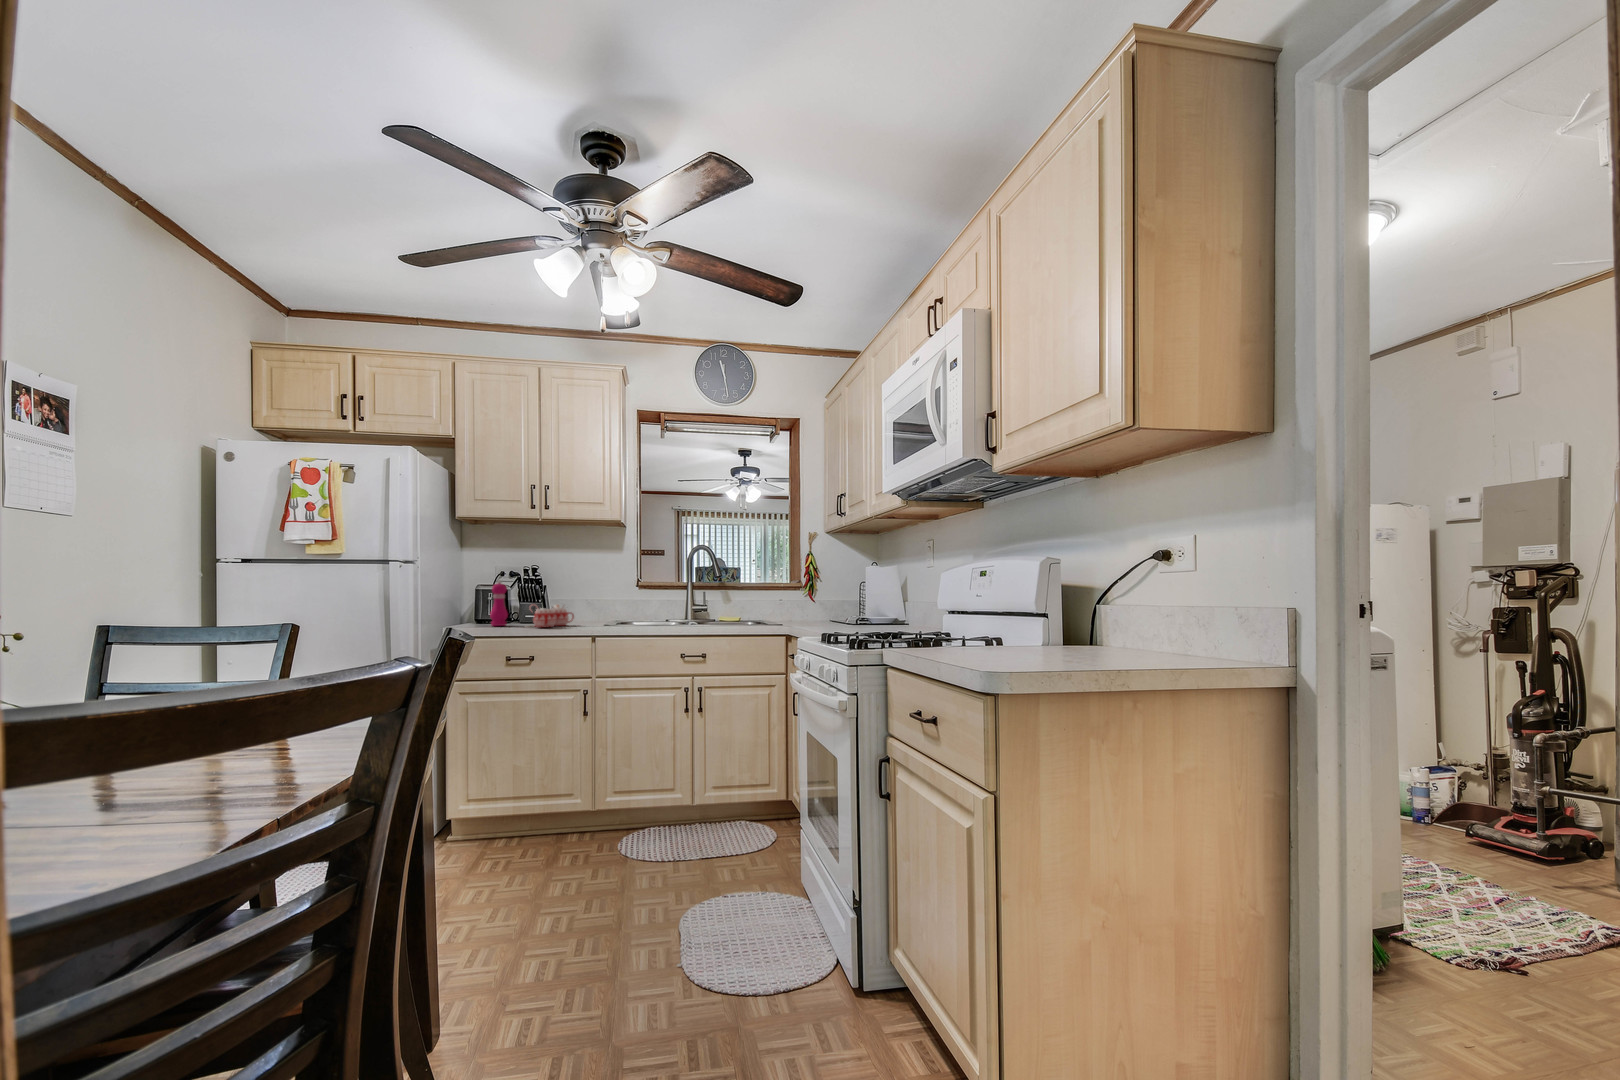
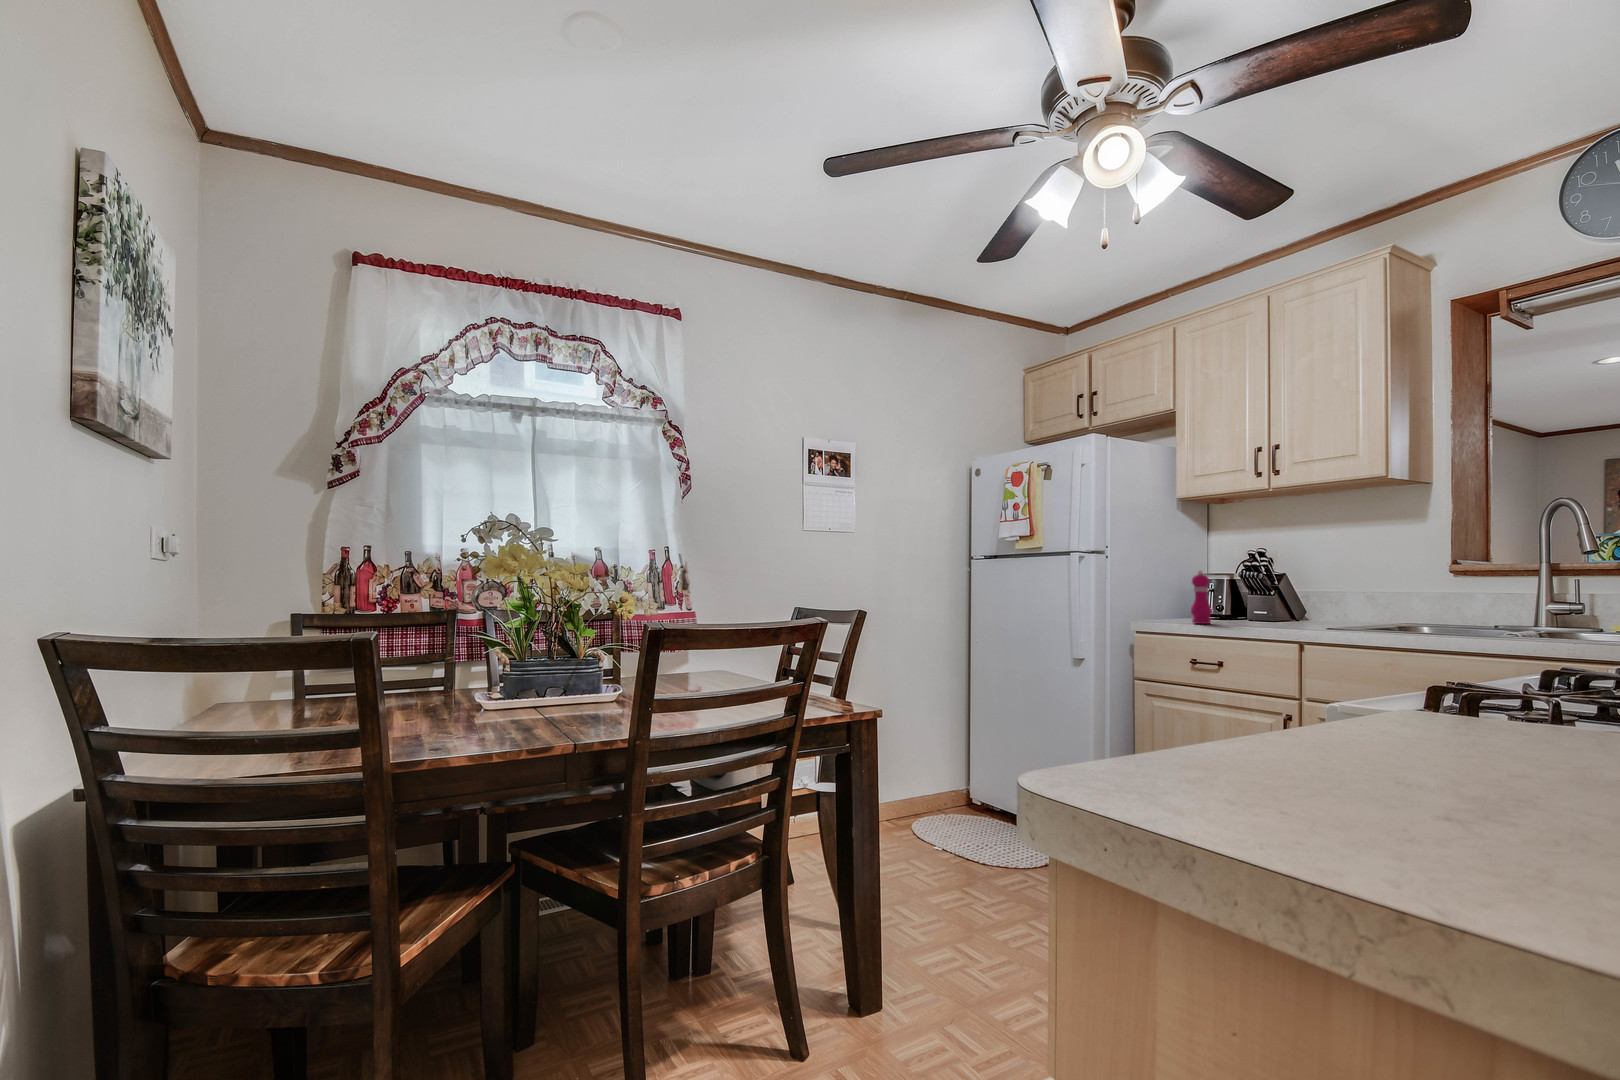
mug: present [530,604,574,627] -> none [1211,600,1284,629]

